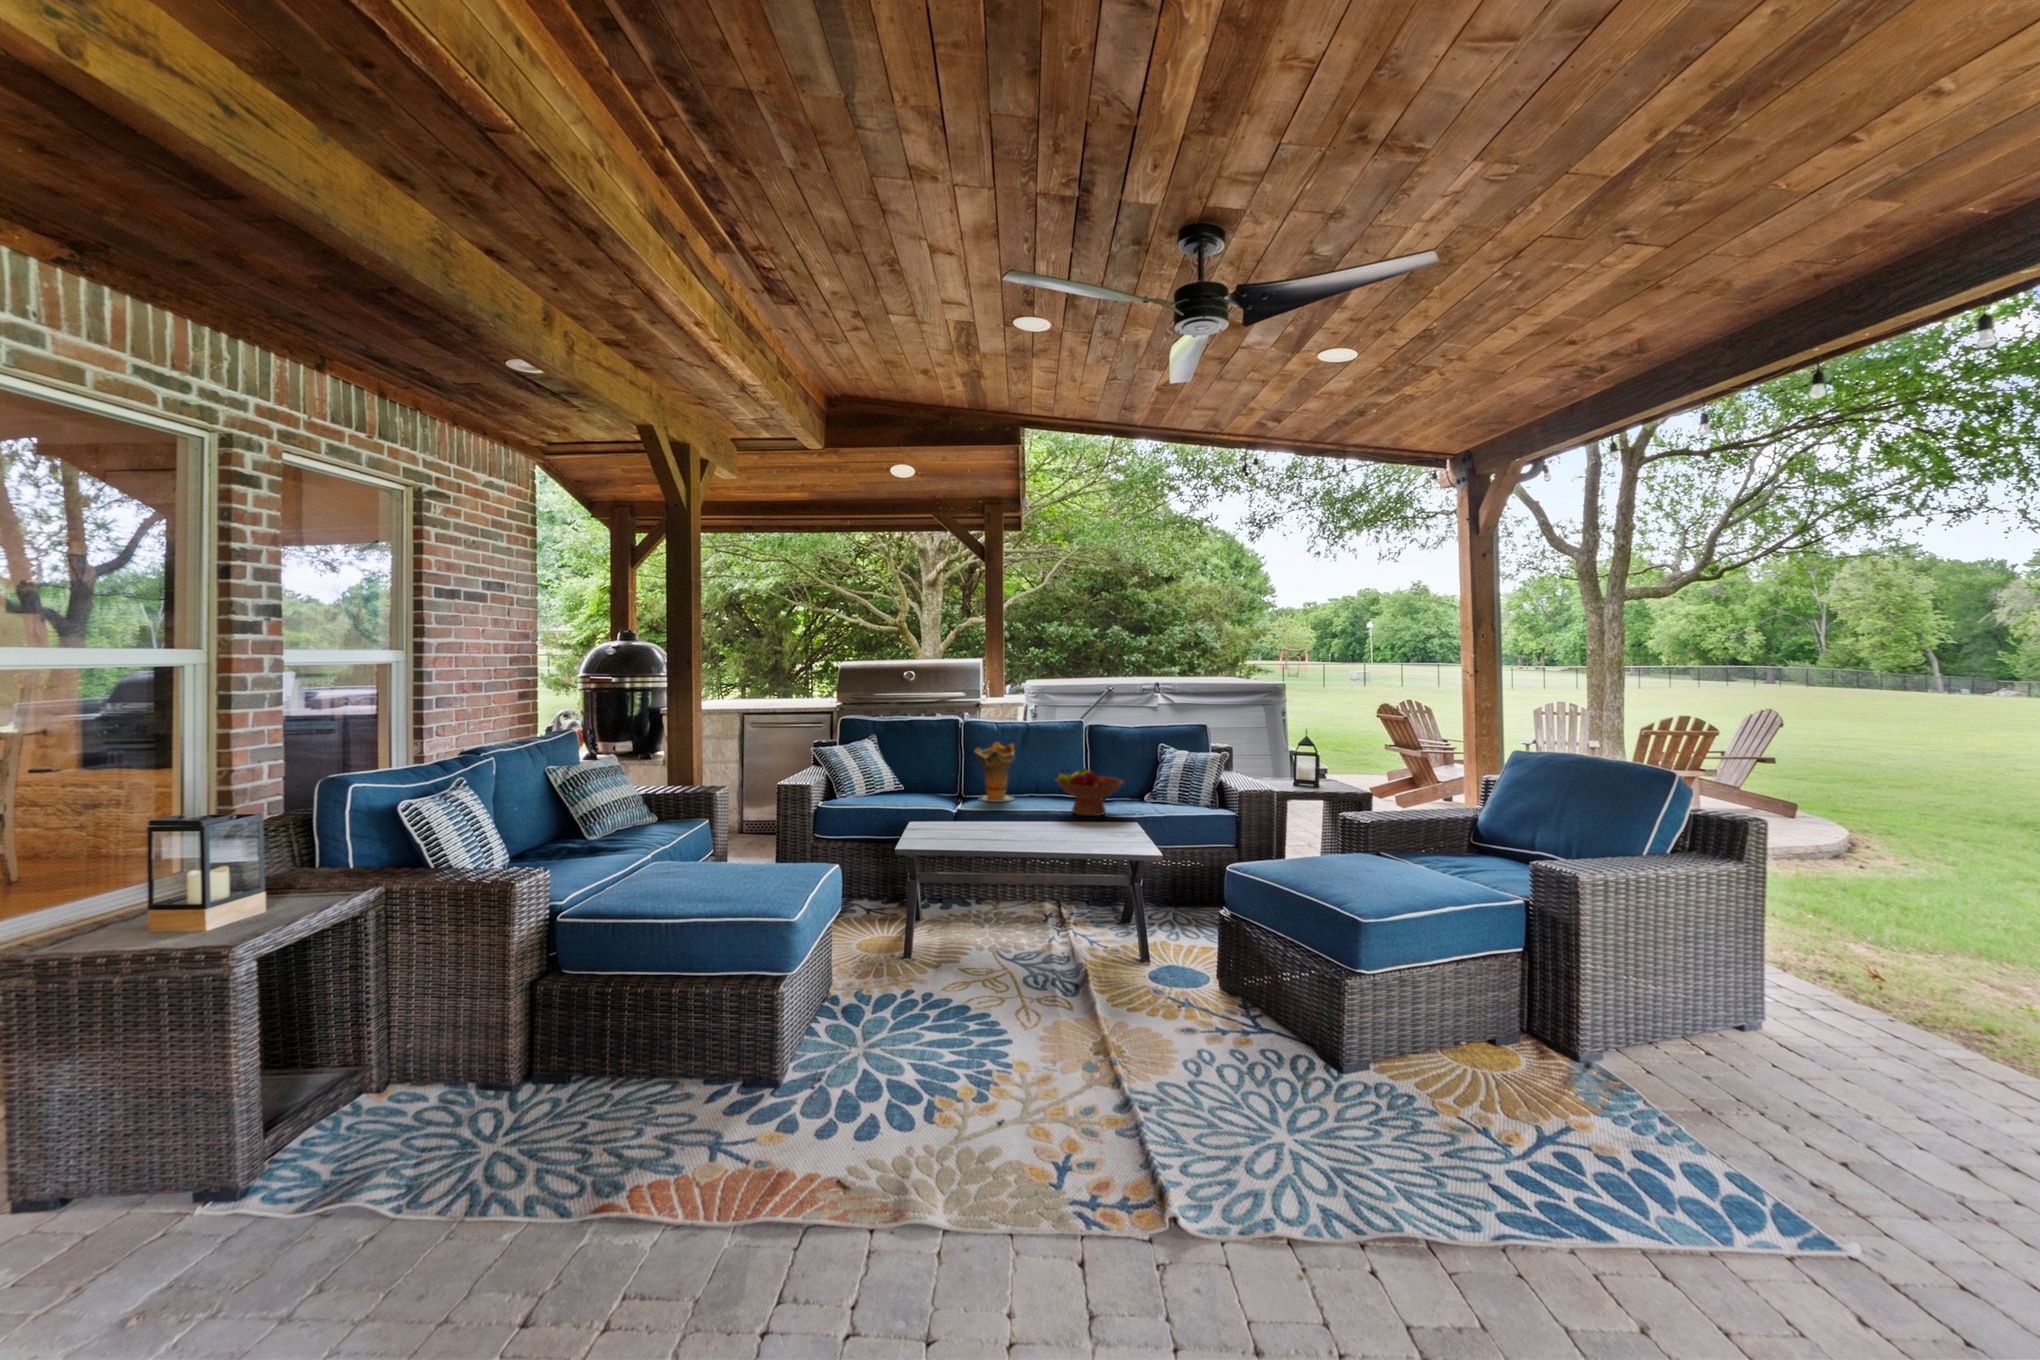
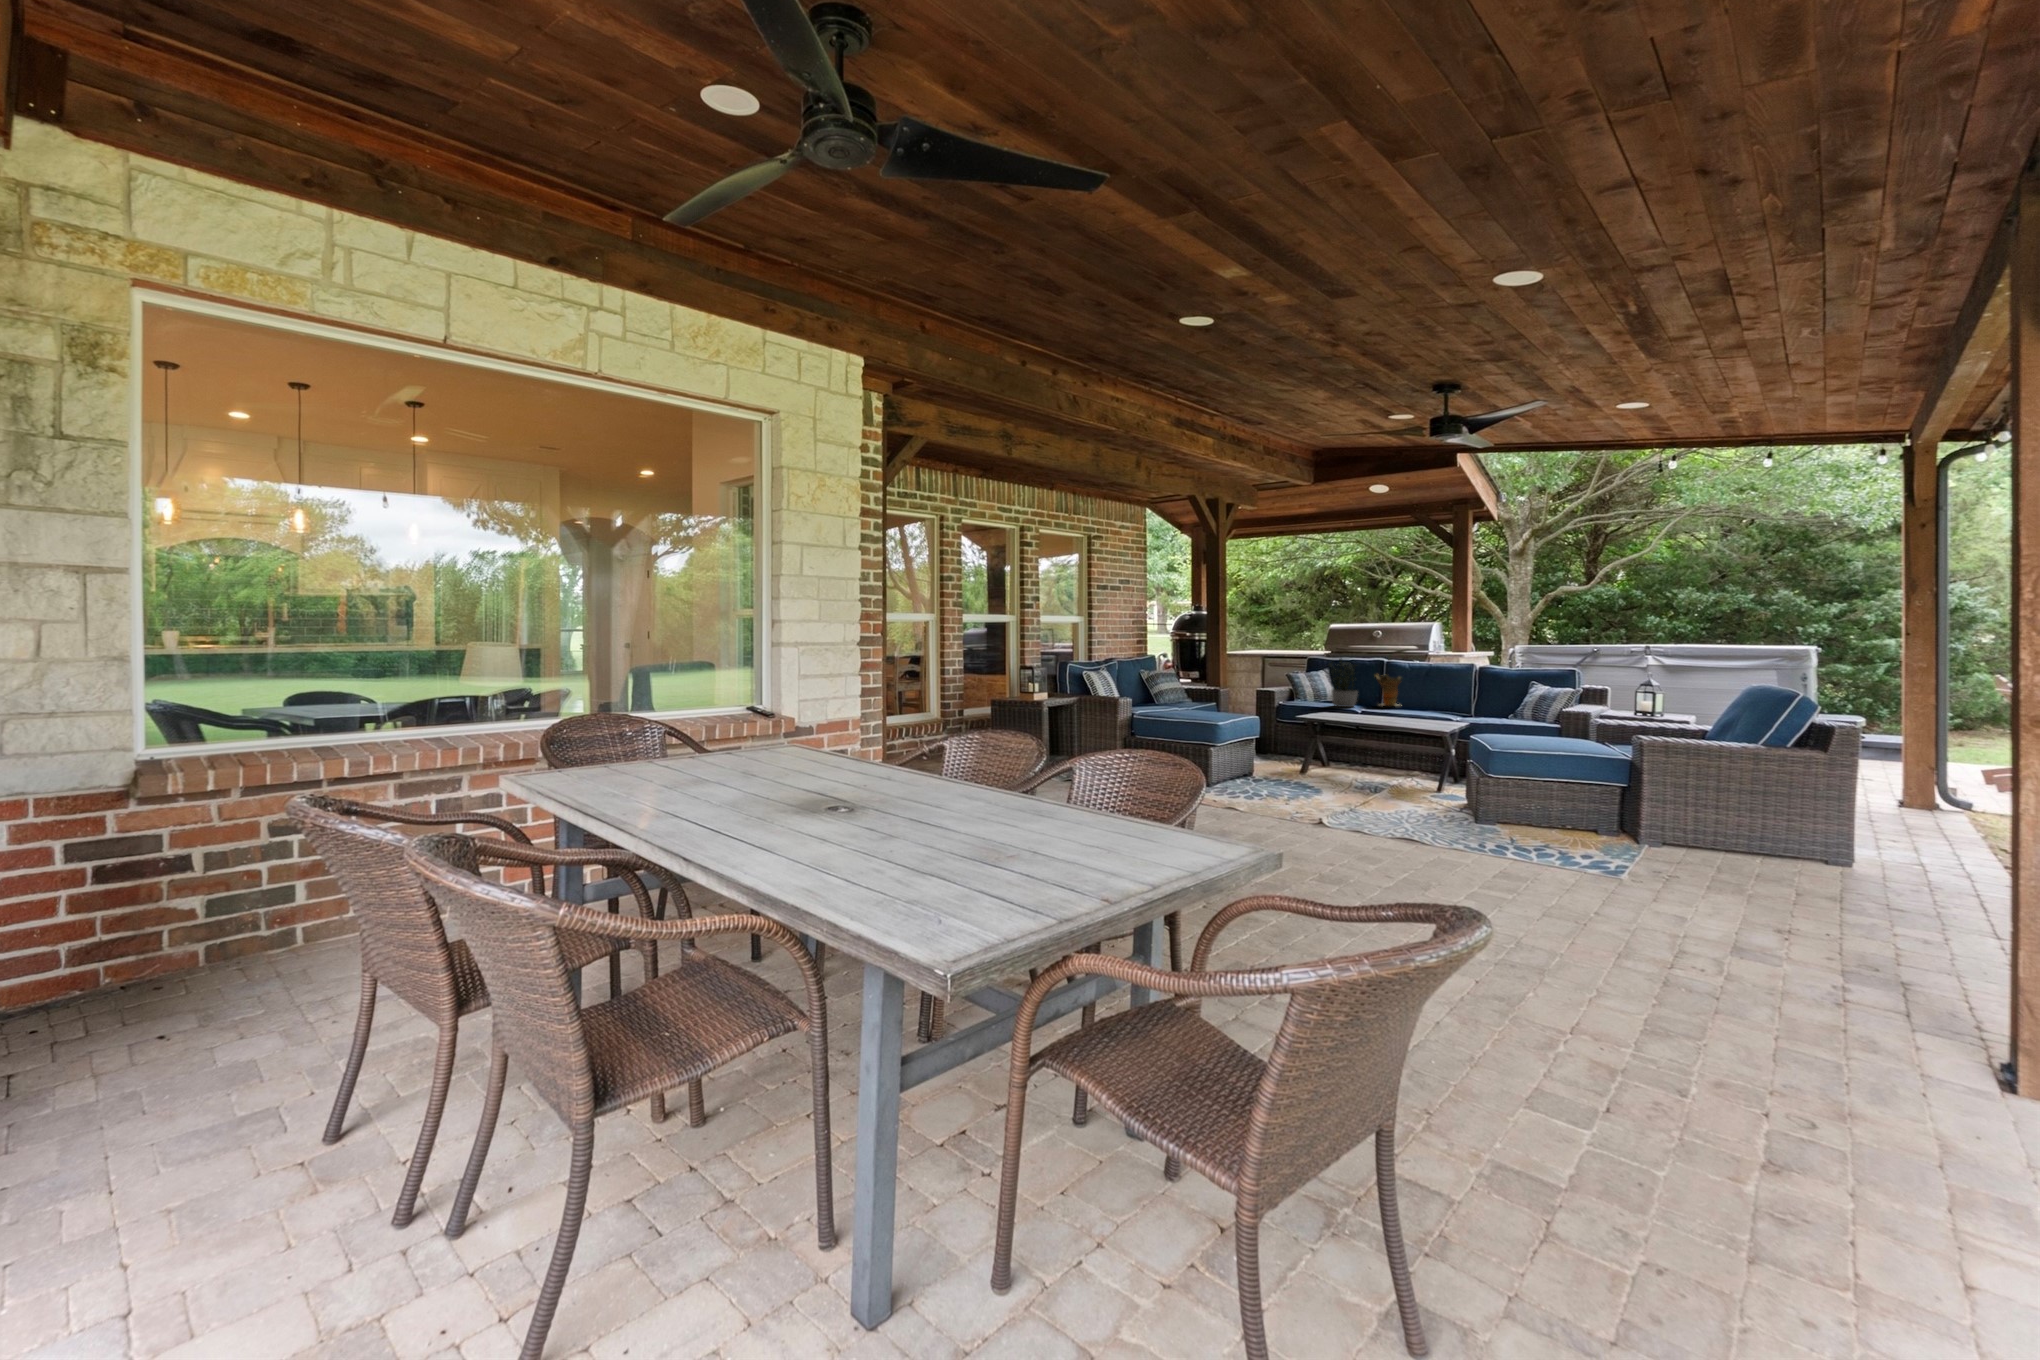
potted plant: none [911,726,961,812] -> present [1329,659,1358,707]
fruit bowl: present [1056,768,1123,816] -> none [1412,685,1458,713]

